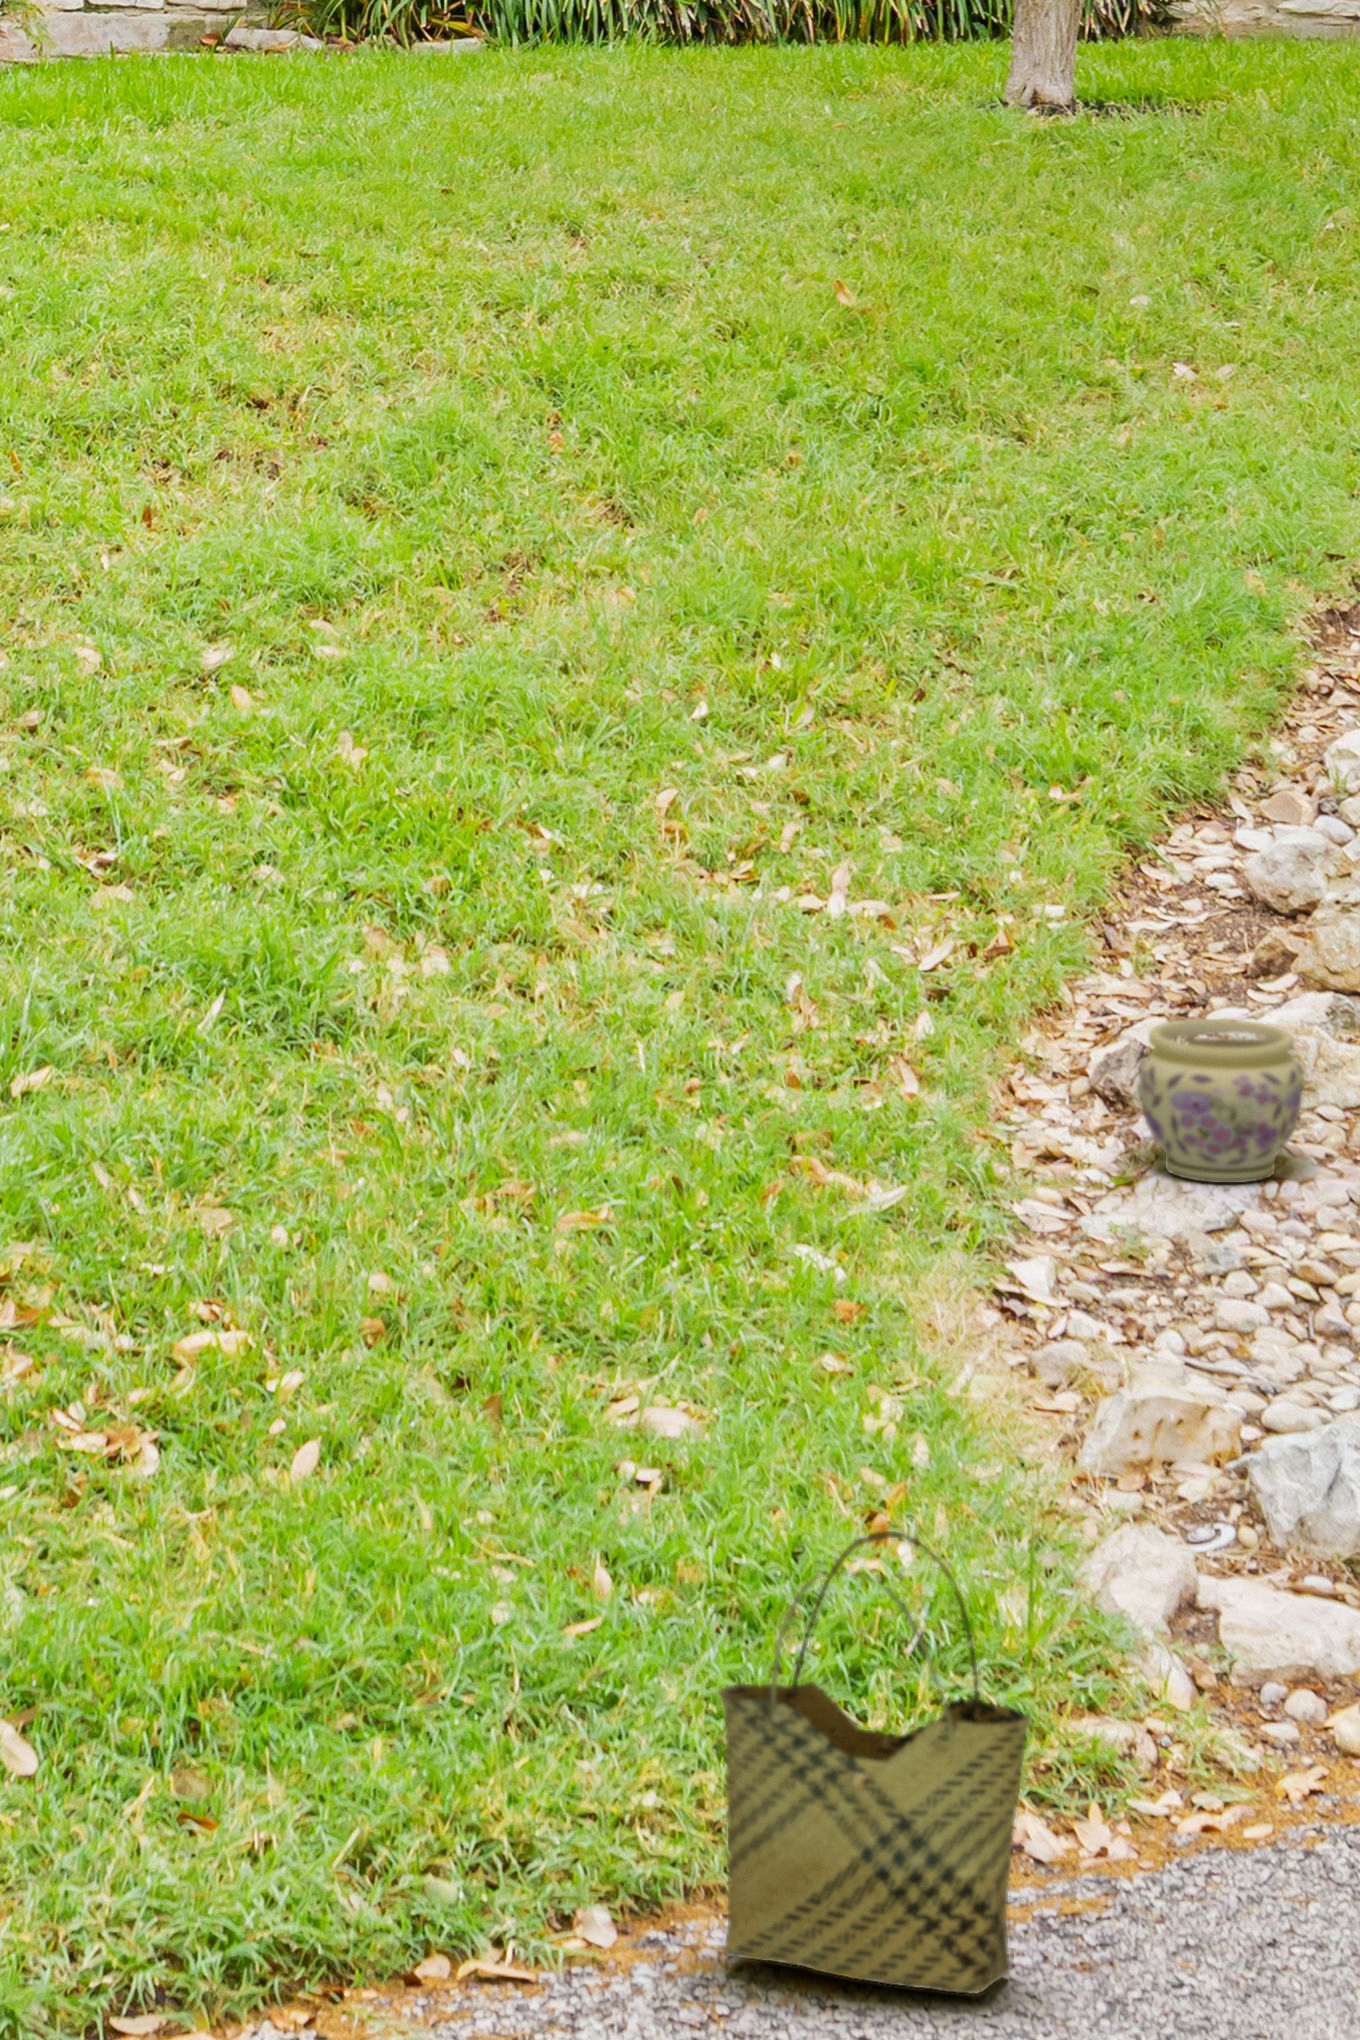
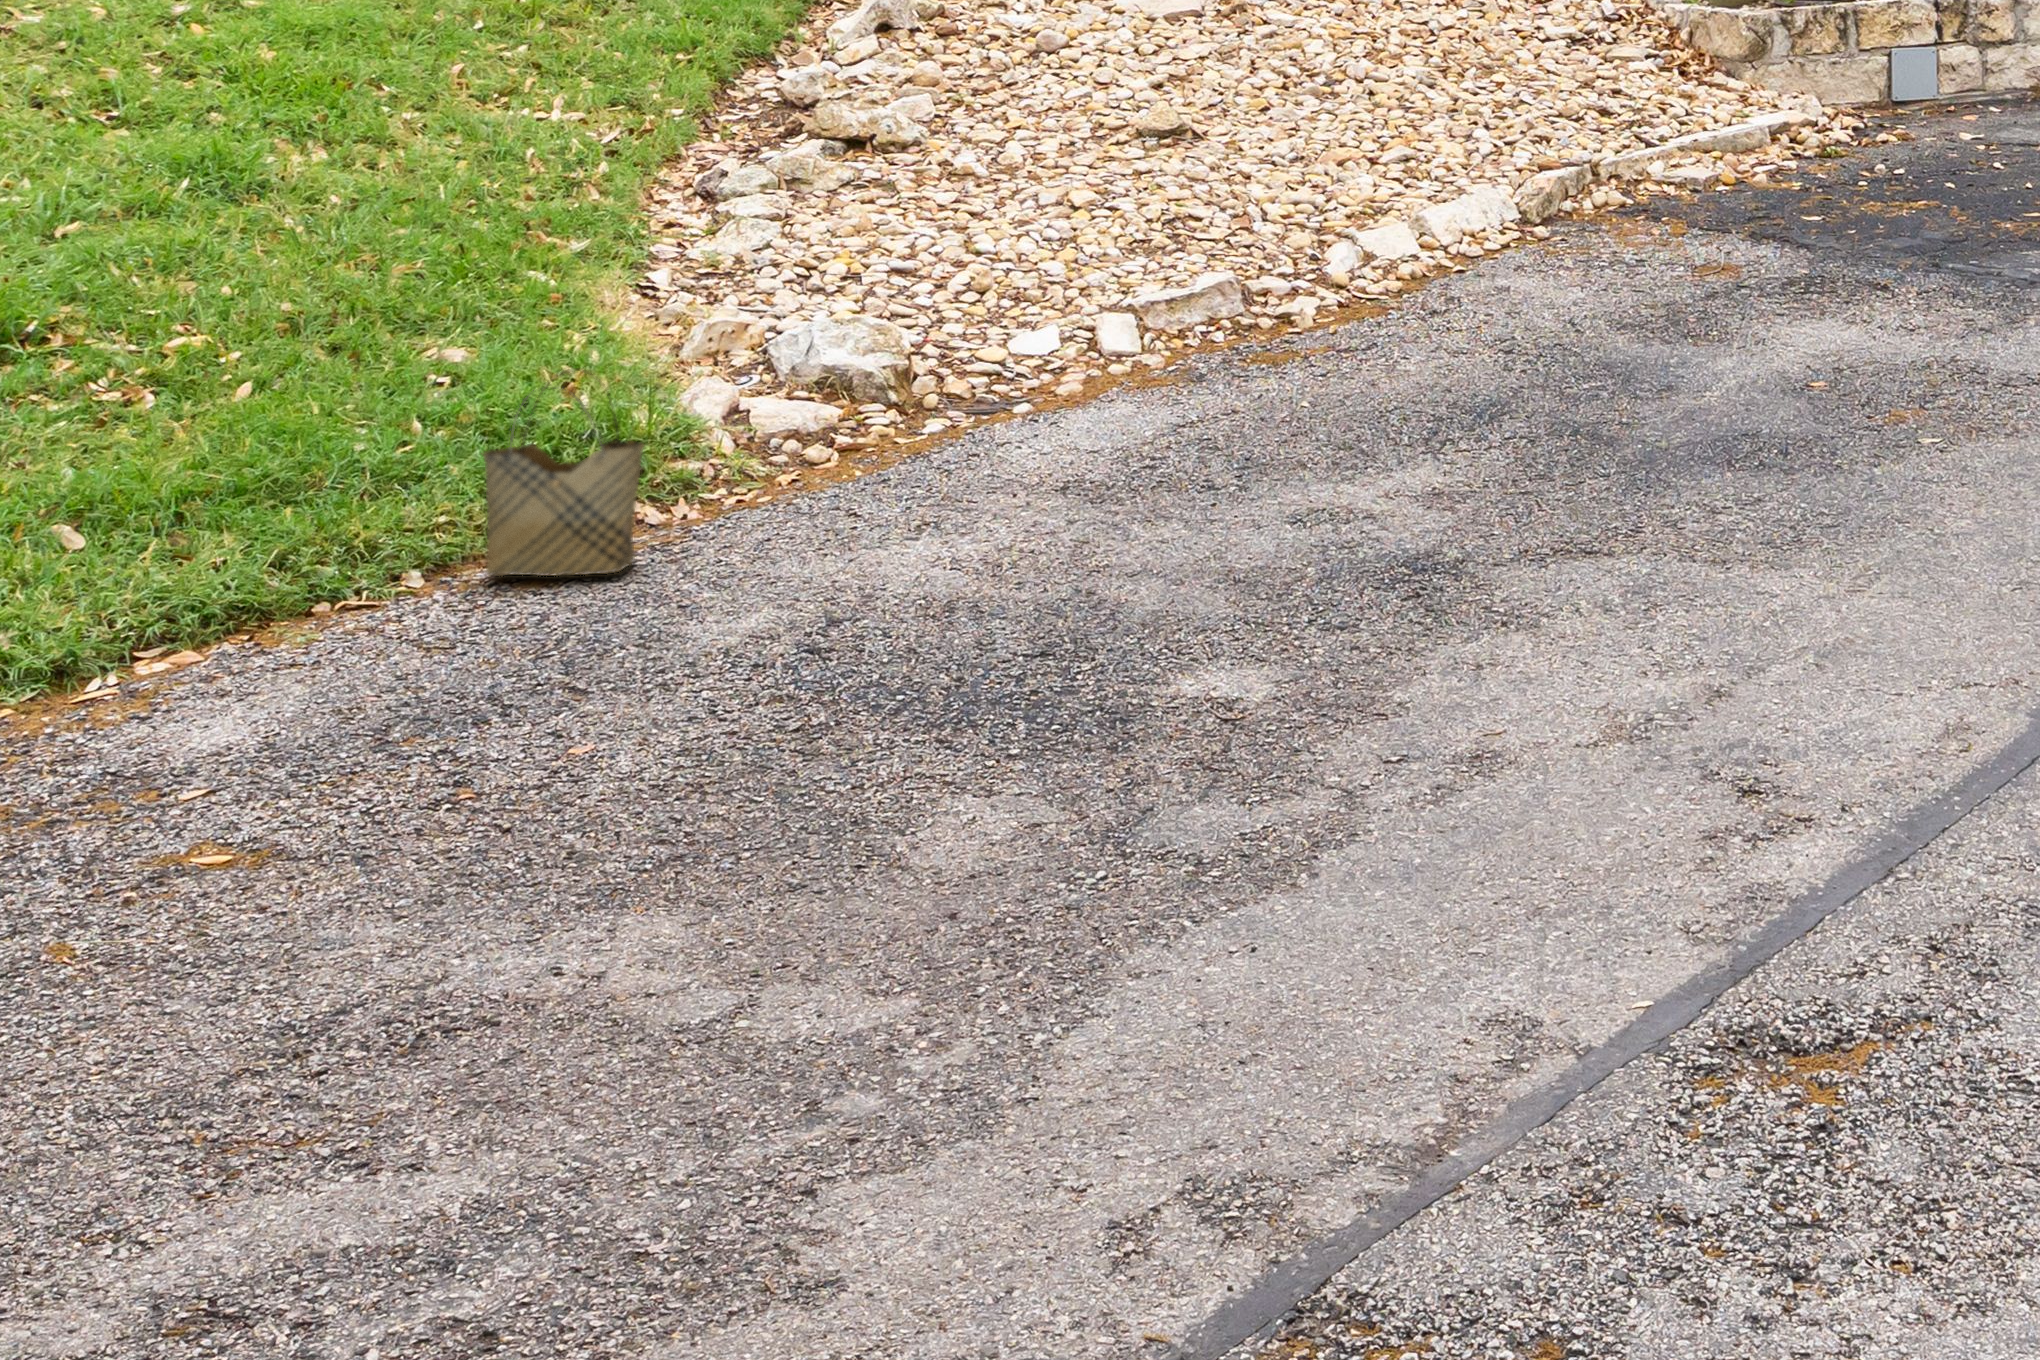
planter: present [1138,1019,1304,1183] -> none [717,141,803,218]

